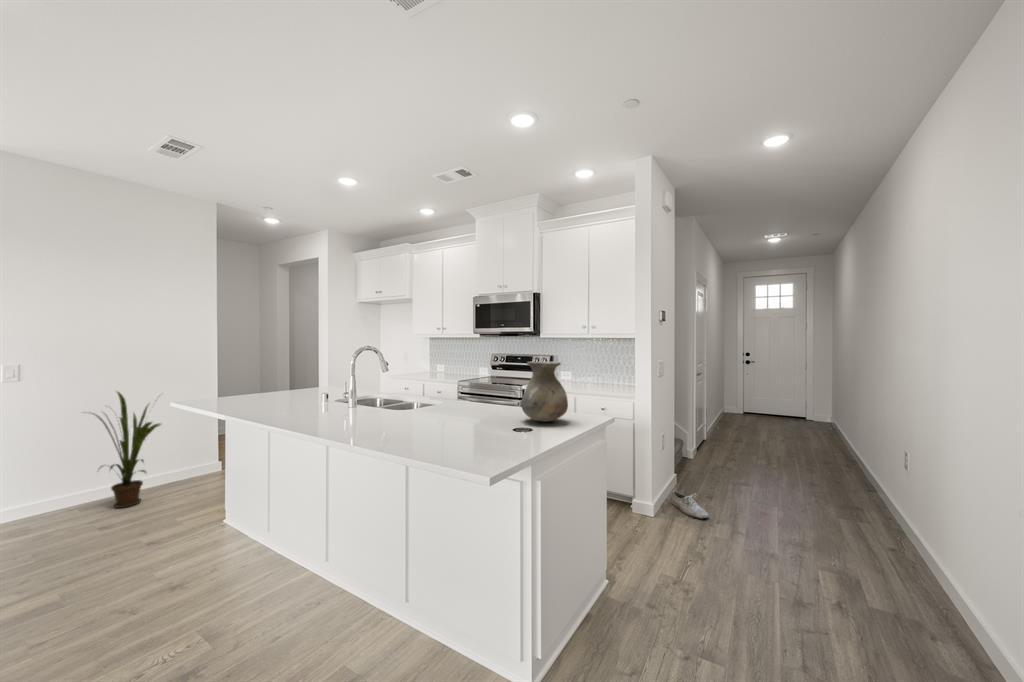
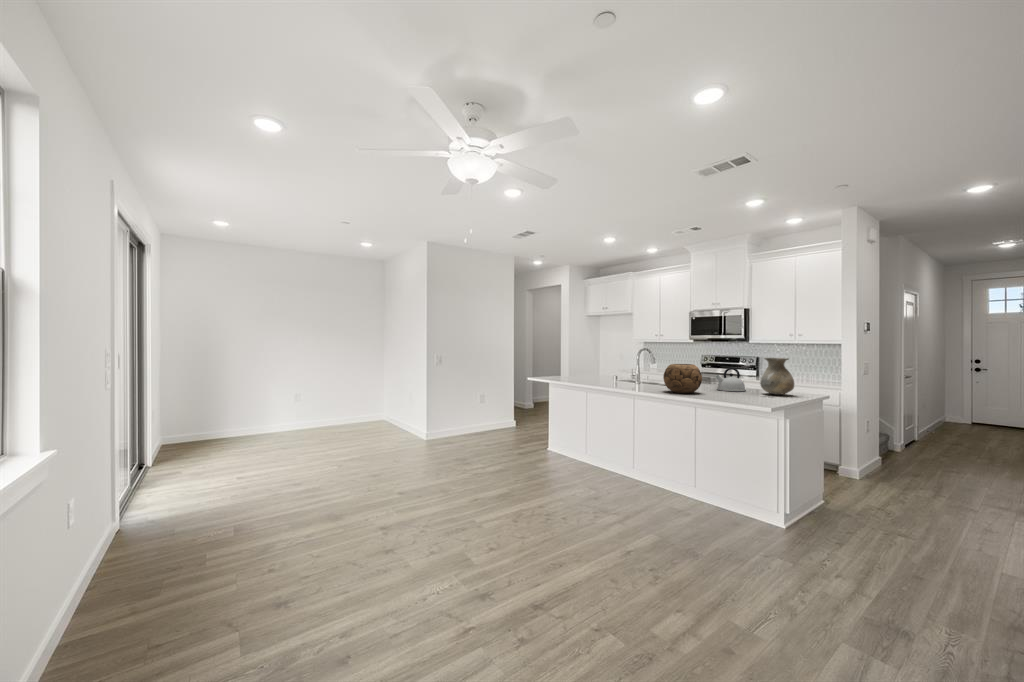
decorative bowl: none [360,376,427,430] -> present [663,364,702,393]
kettle: none [461,378,506,417] -> present [715,367,746,391]
house plant: present [93,392,160,508] -> none [465,373,503,440]
shoe: present [671,490,708,520] -> none [876,466,912,487]

